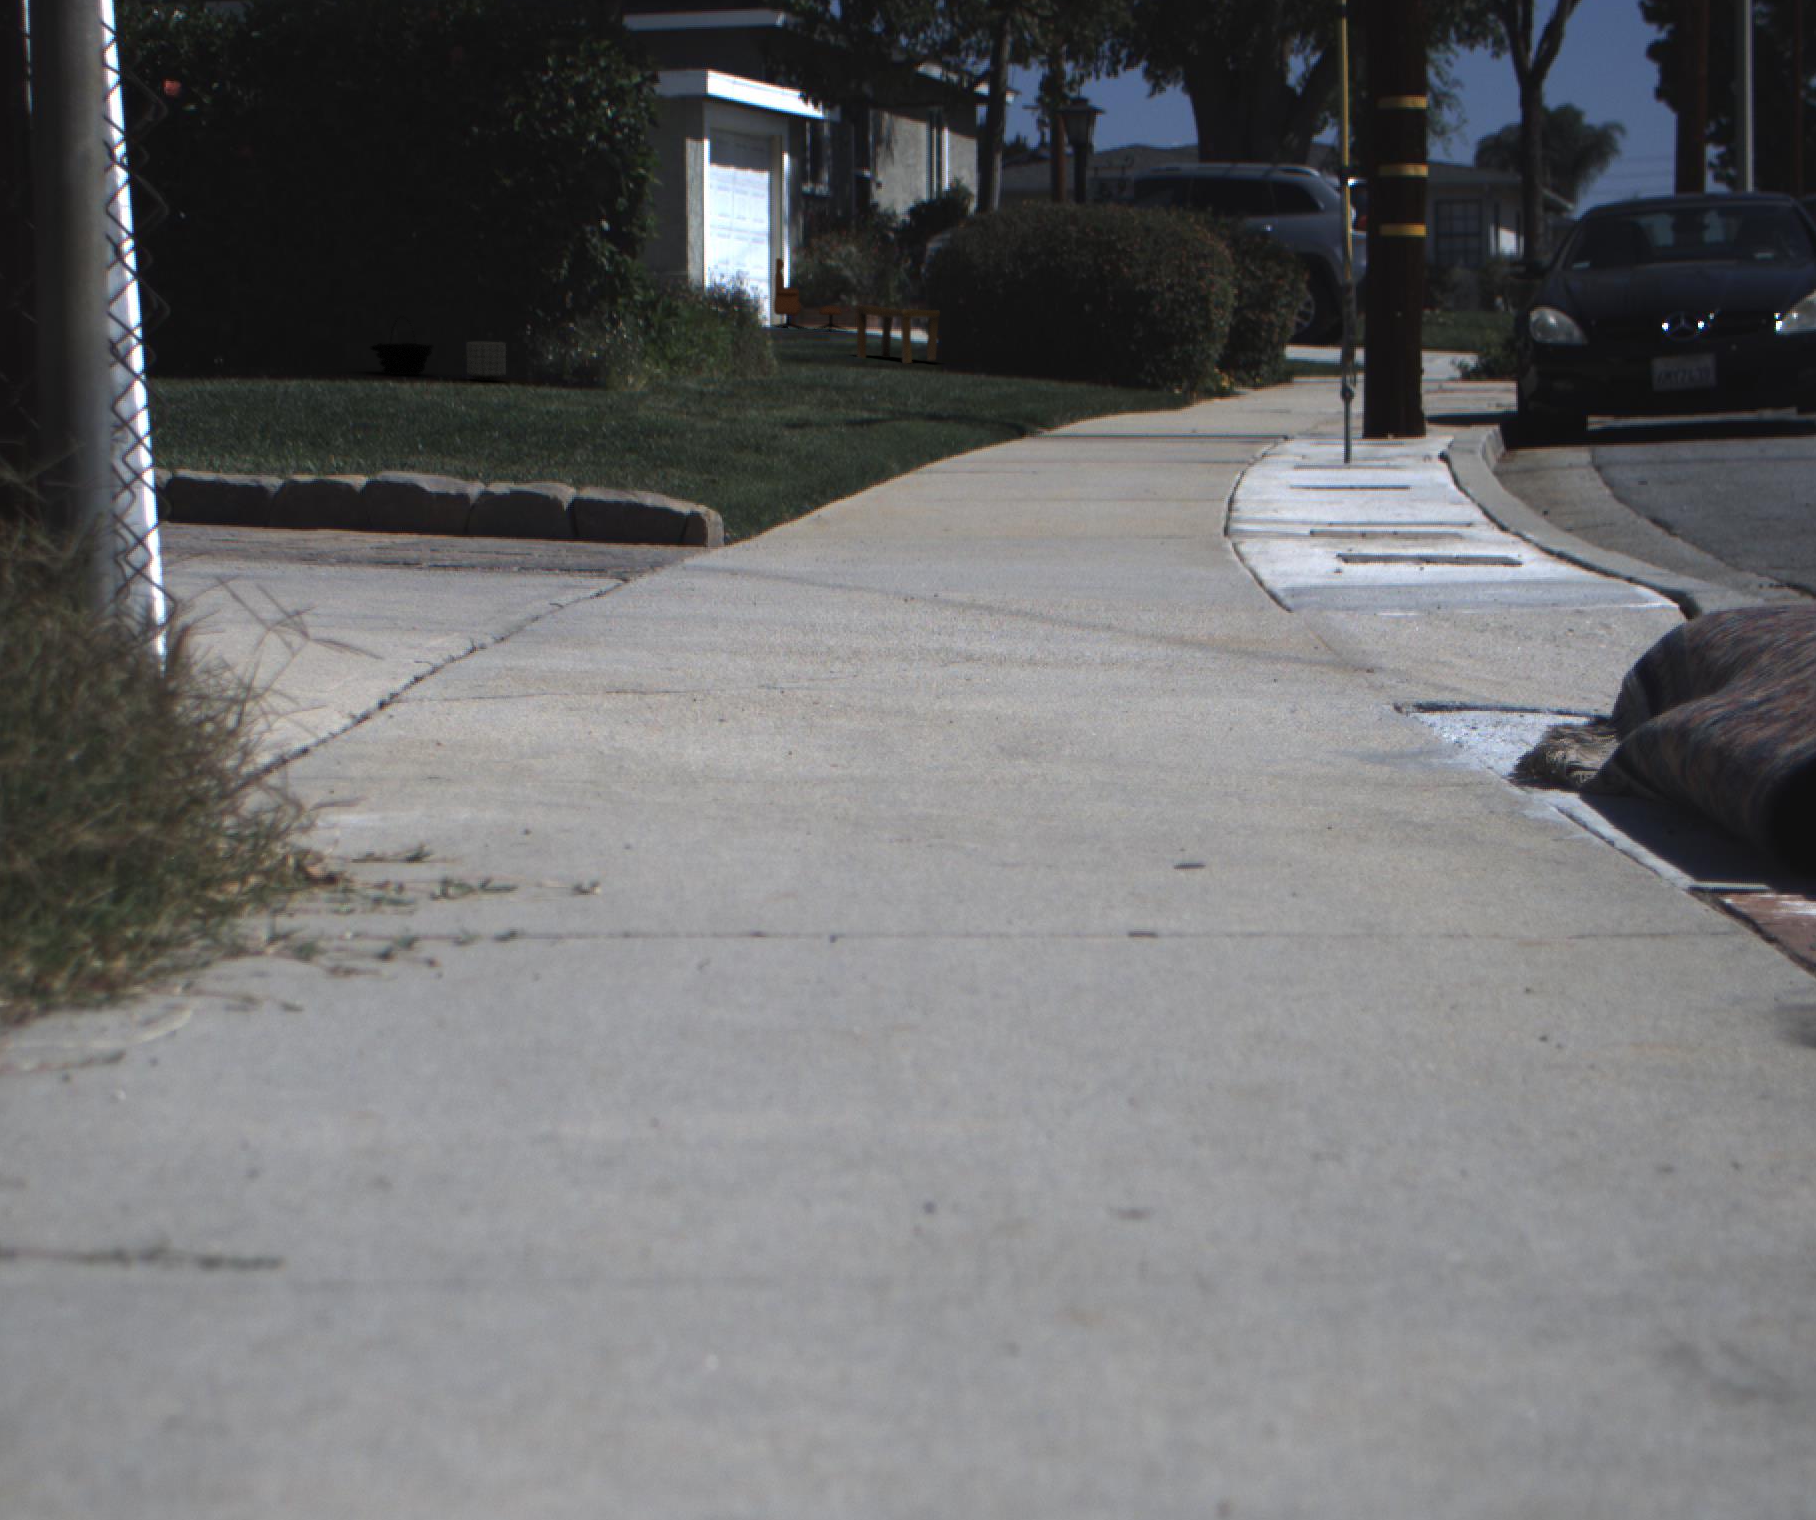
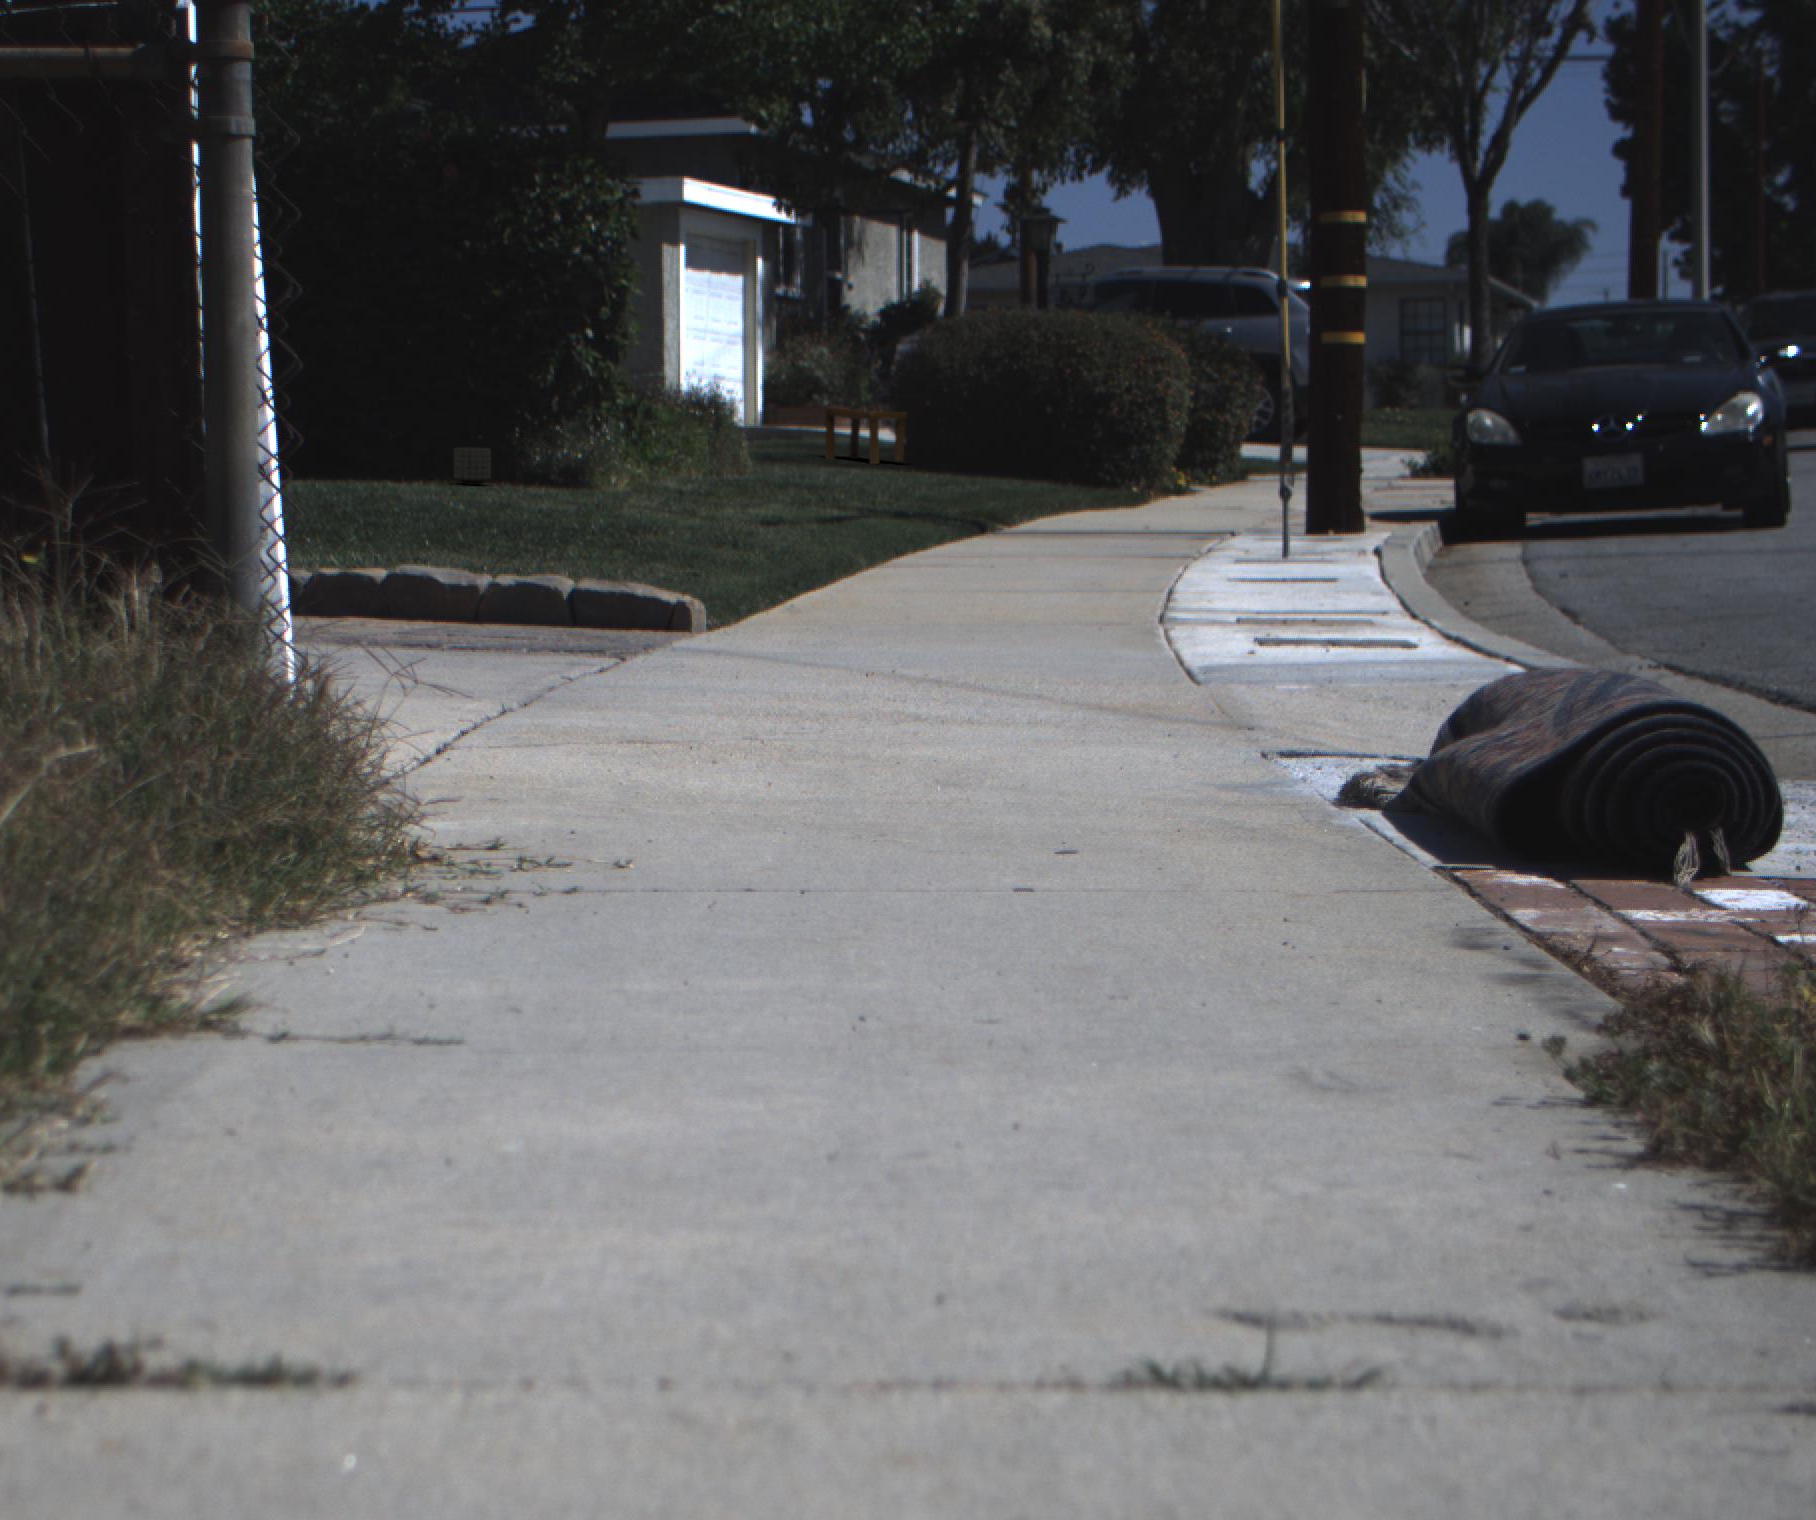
lounge chair: present [774,258,845,330] -> none [736,358,817,430]
basket: present [371,321,433,375] -> none [362,424,423,480]

